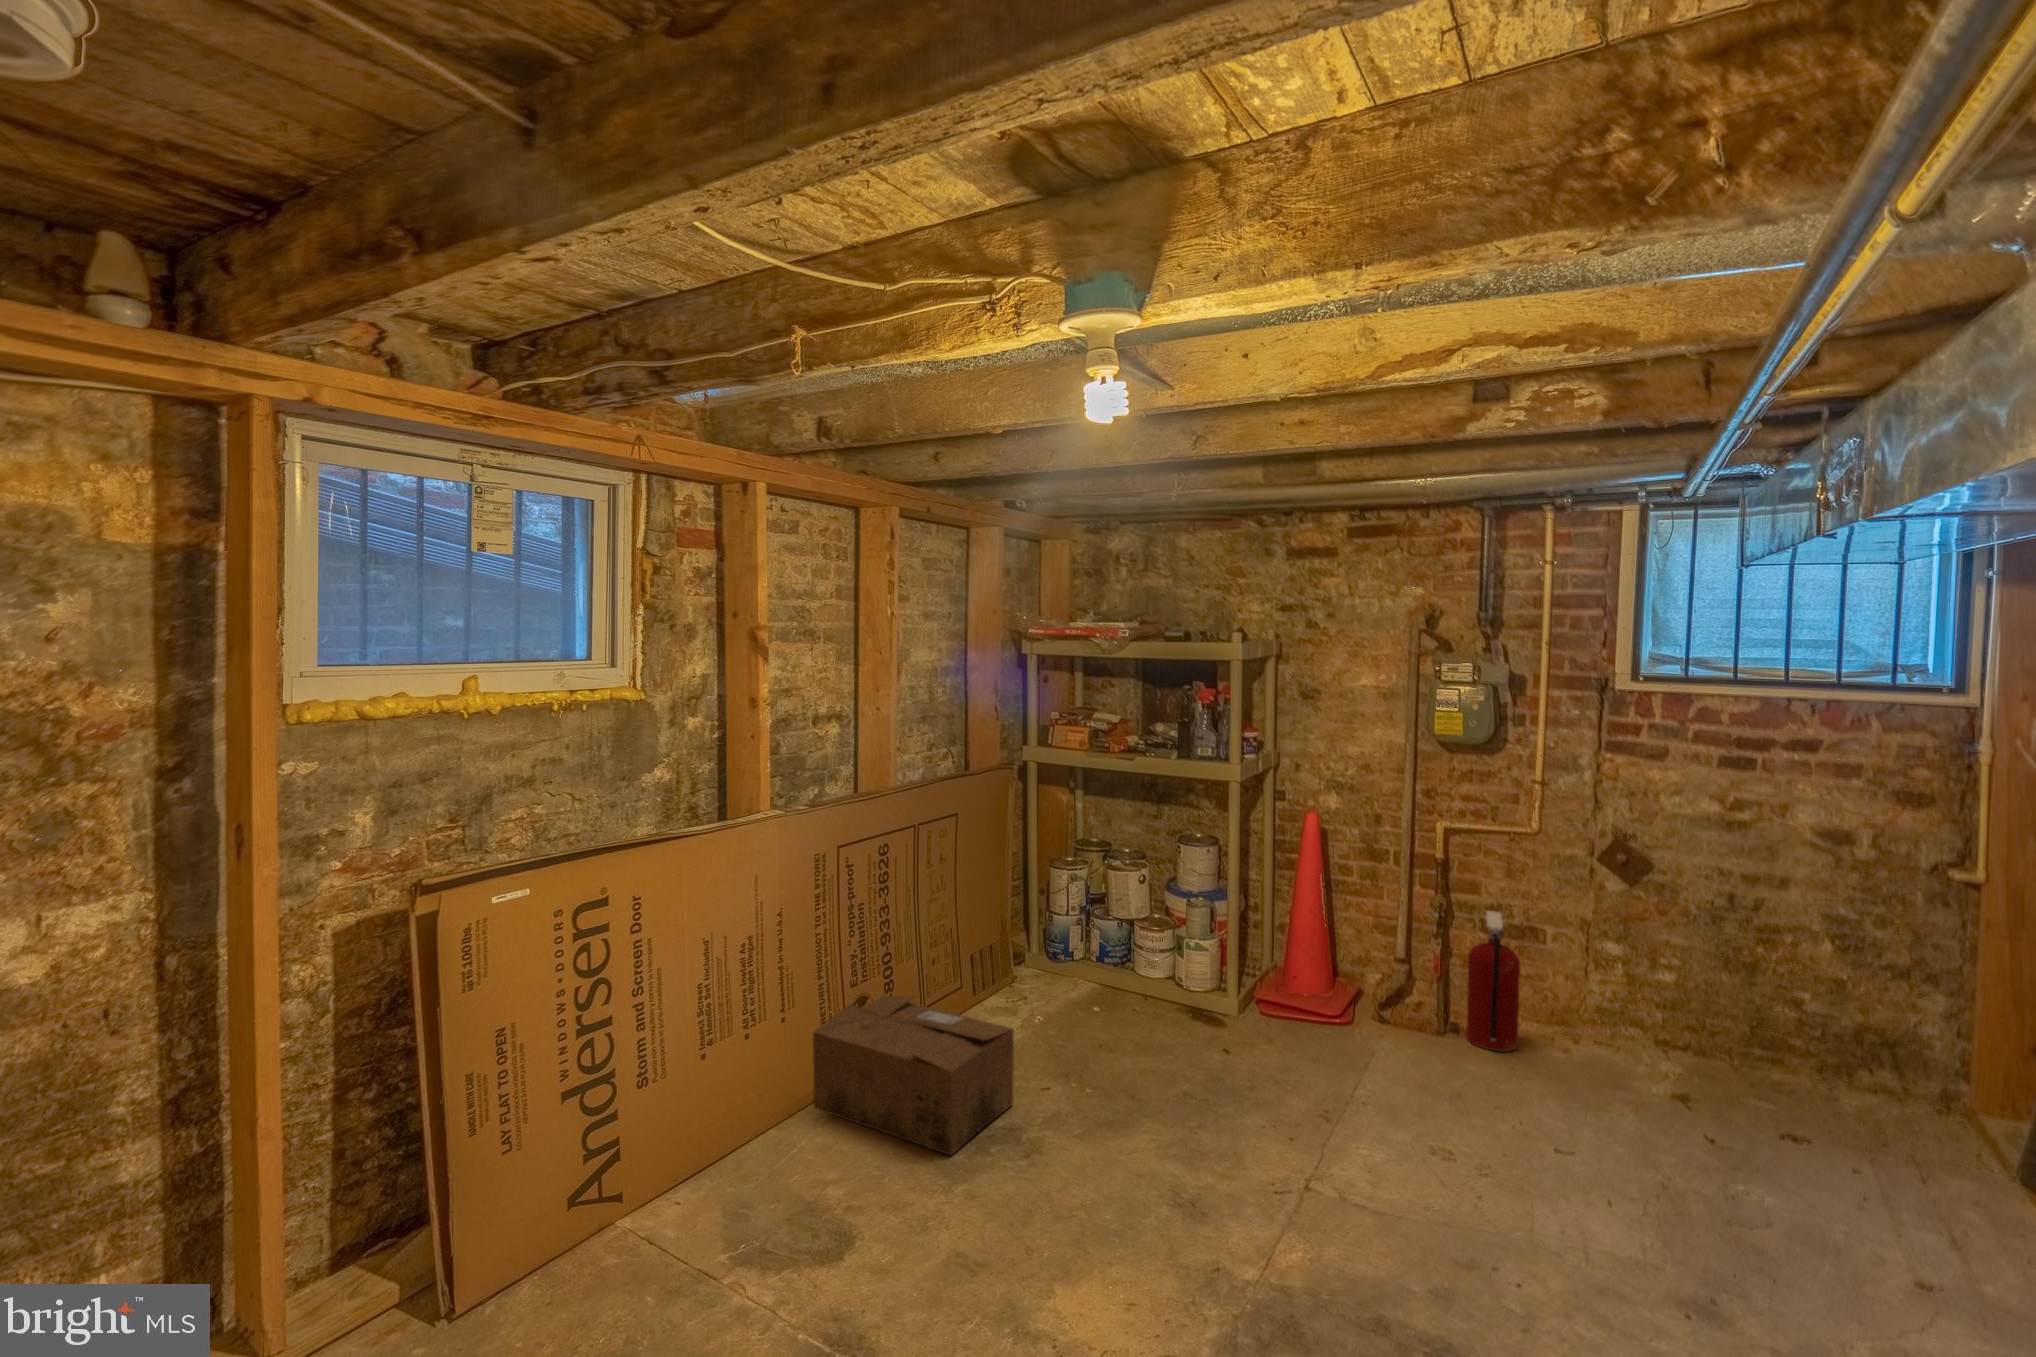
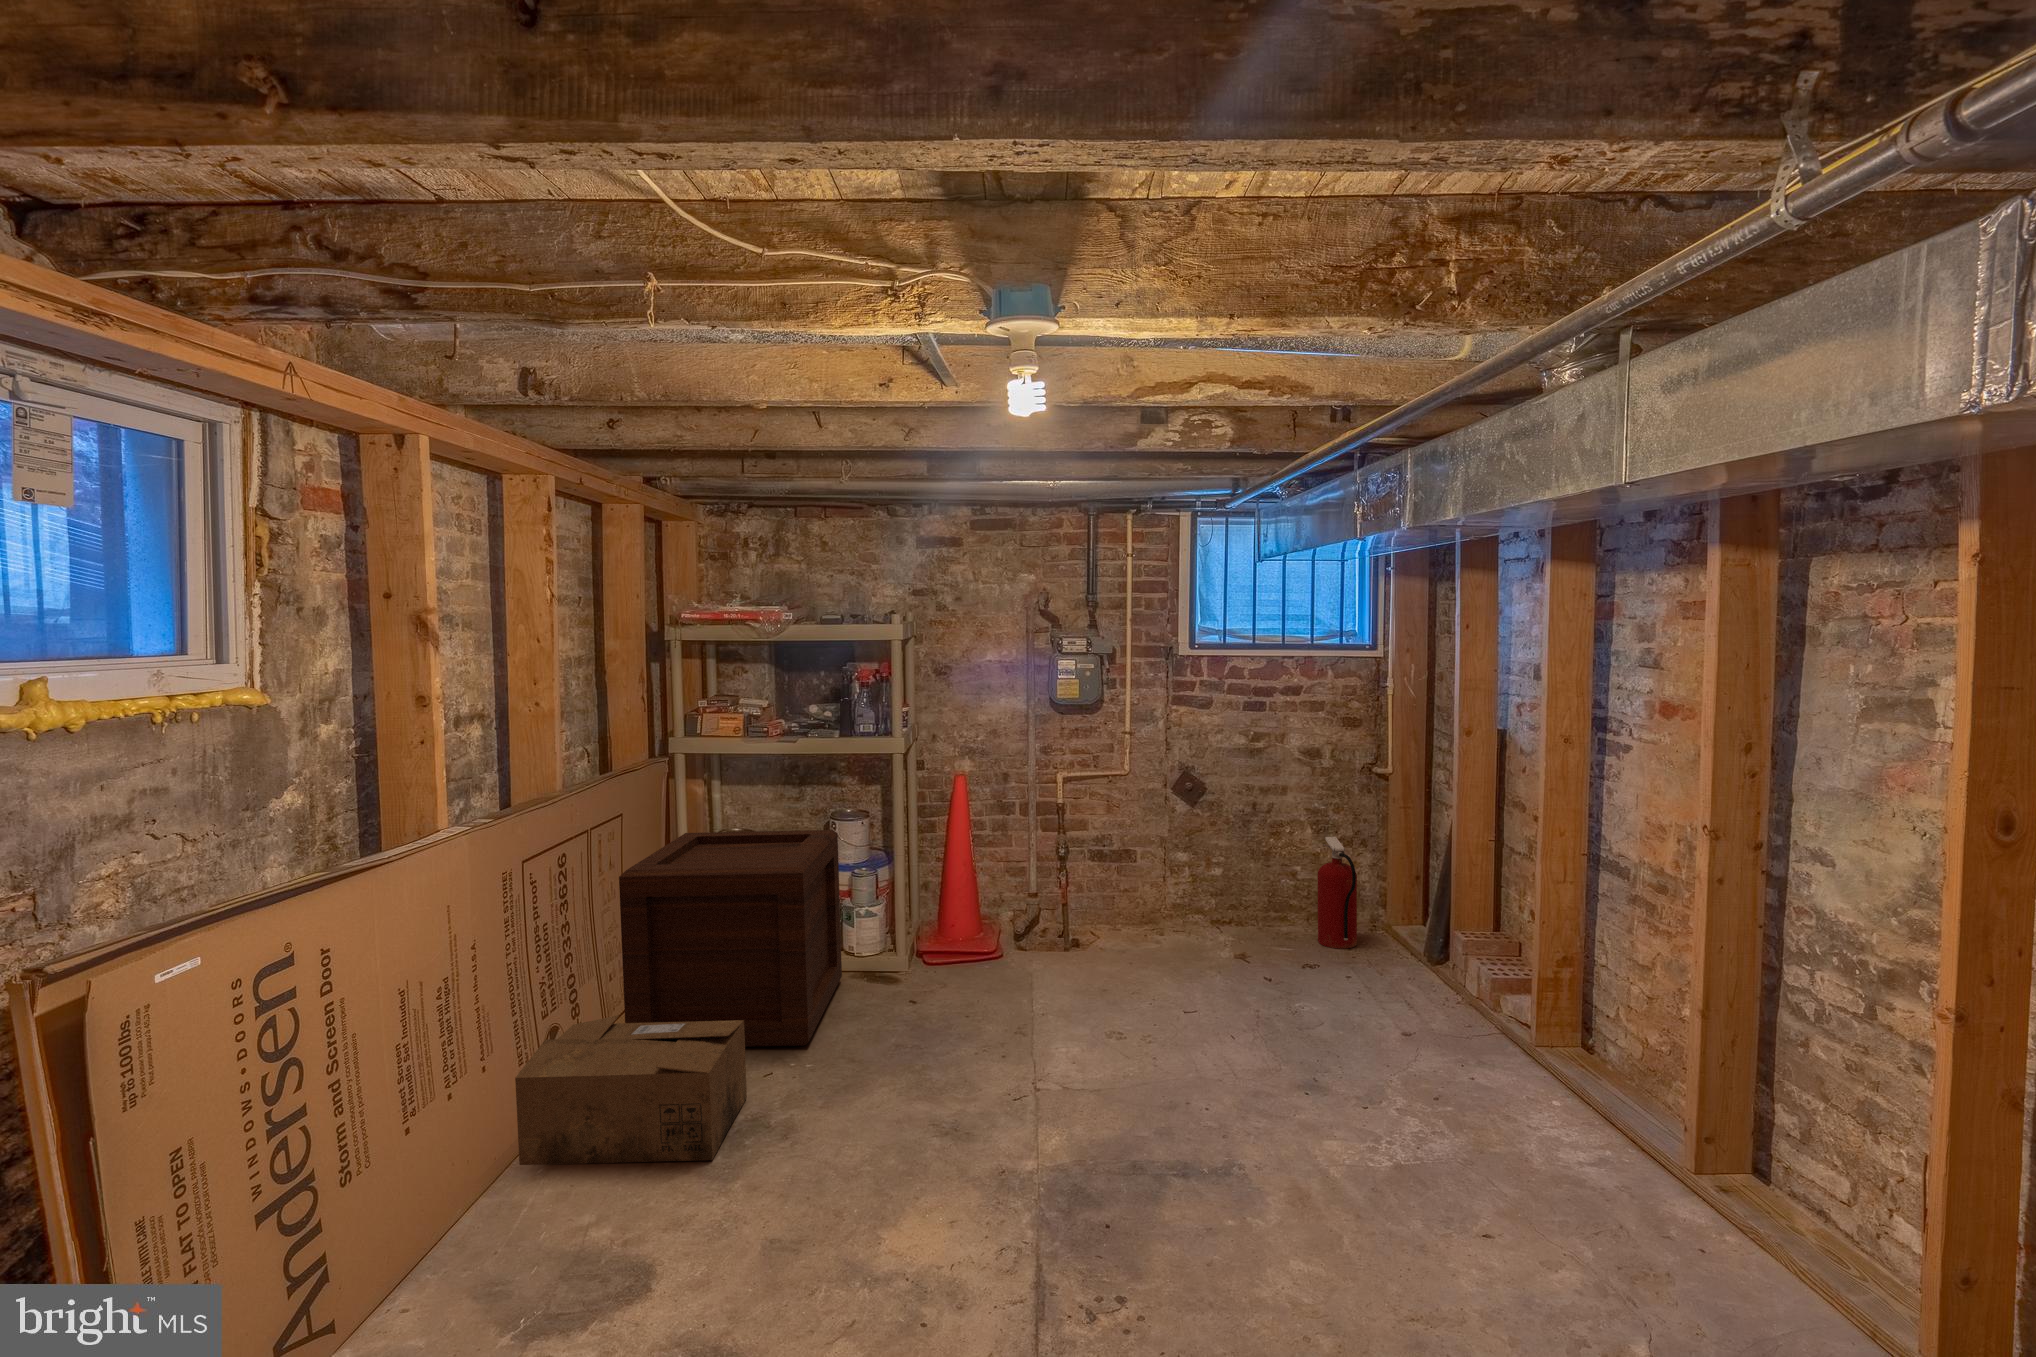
wooden crate: none [945,836,1167,1067] -> present [619,830,842,1047]
fire extinguisher: present [1467,911,1520,1052] -> present [1318,837,1357,949]

